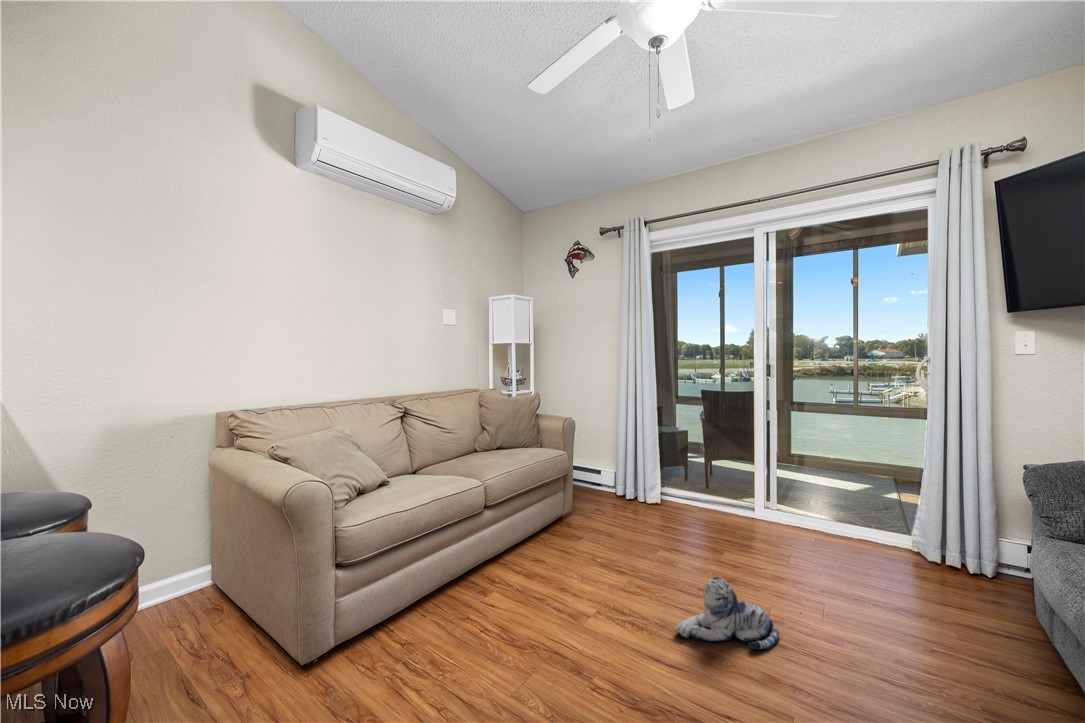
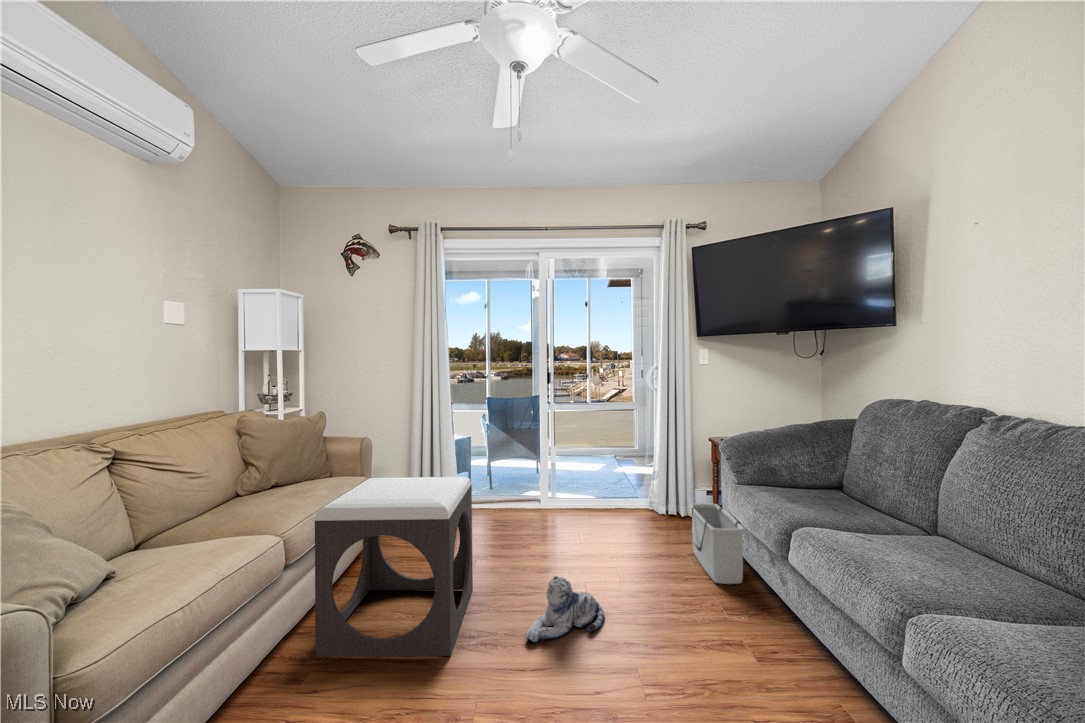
footstool: none [500,450,645,620] -> present [315,477,473,657]
storage bin: none [945,542,1031,669] -> present [690,503,744,584]

